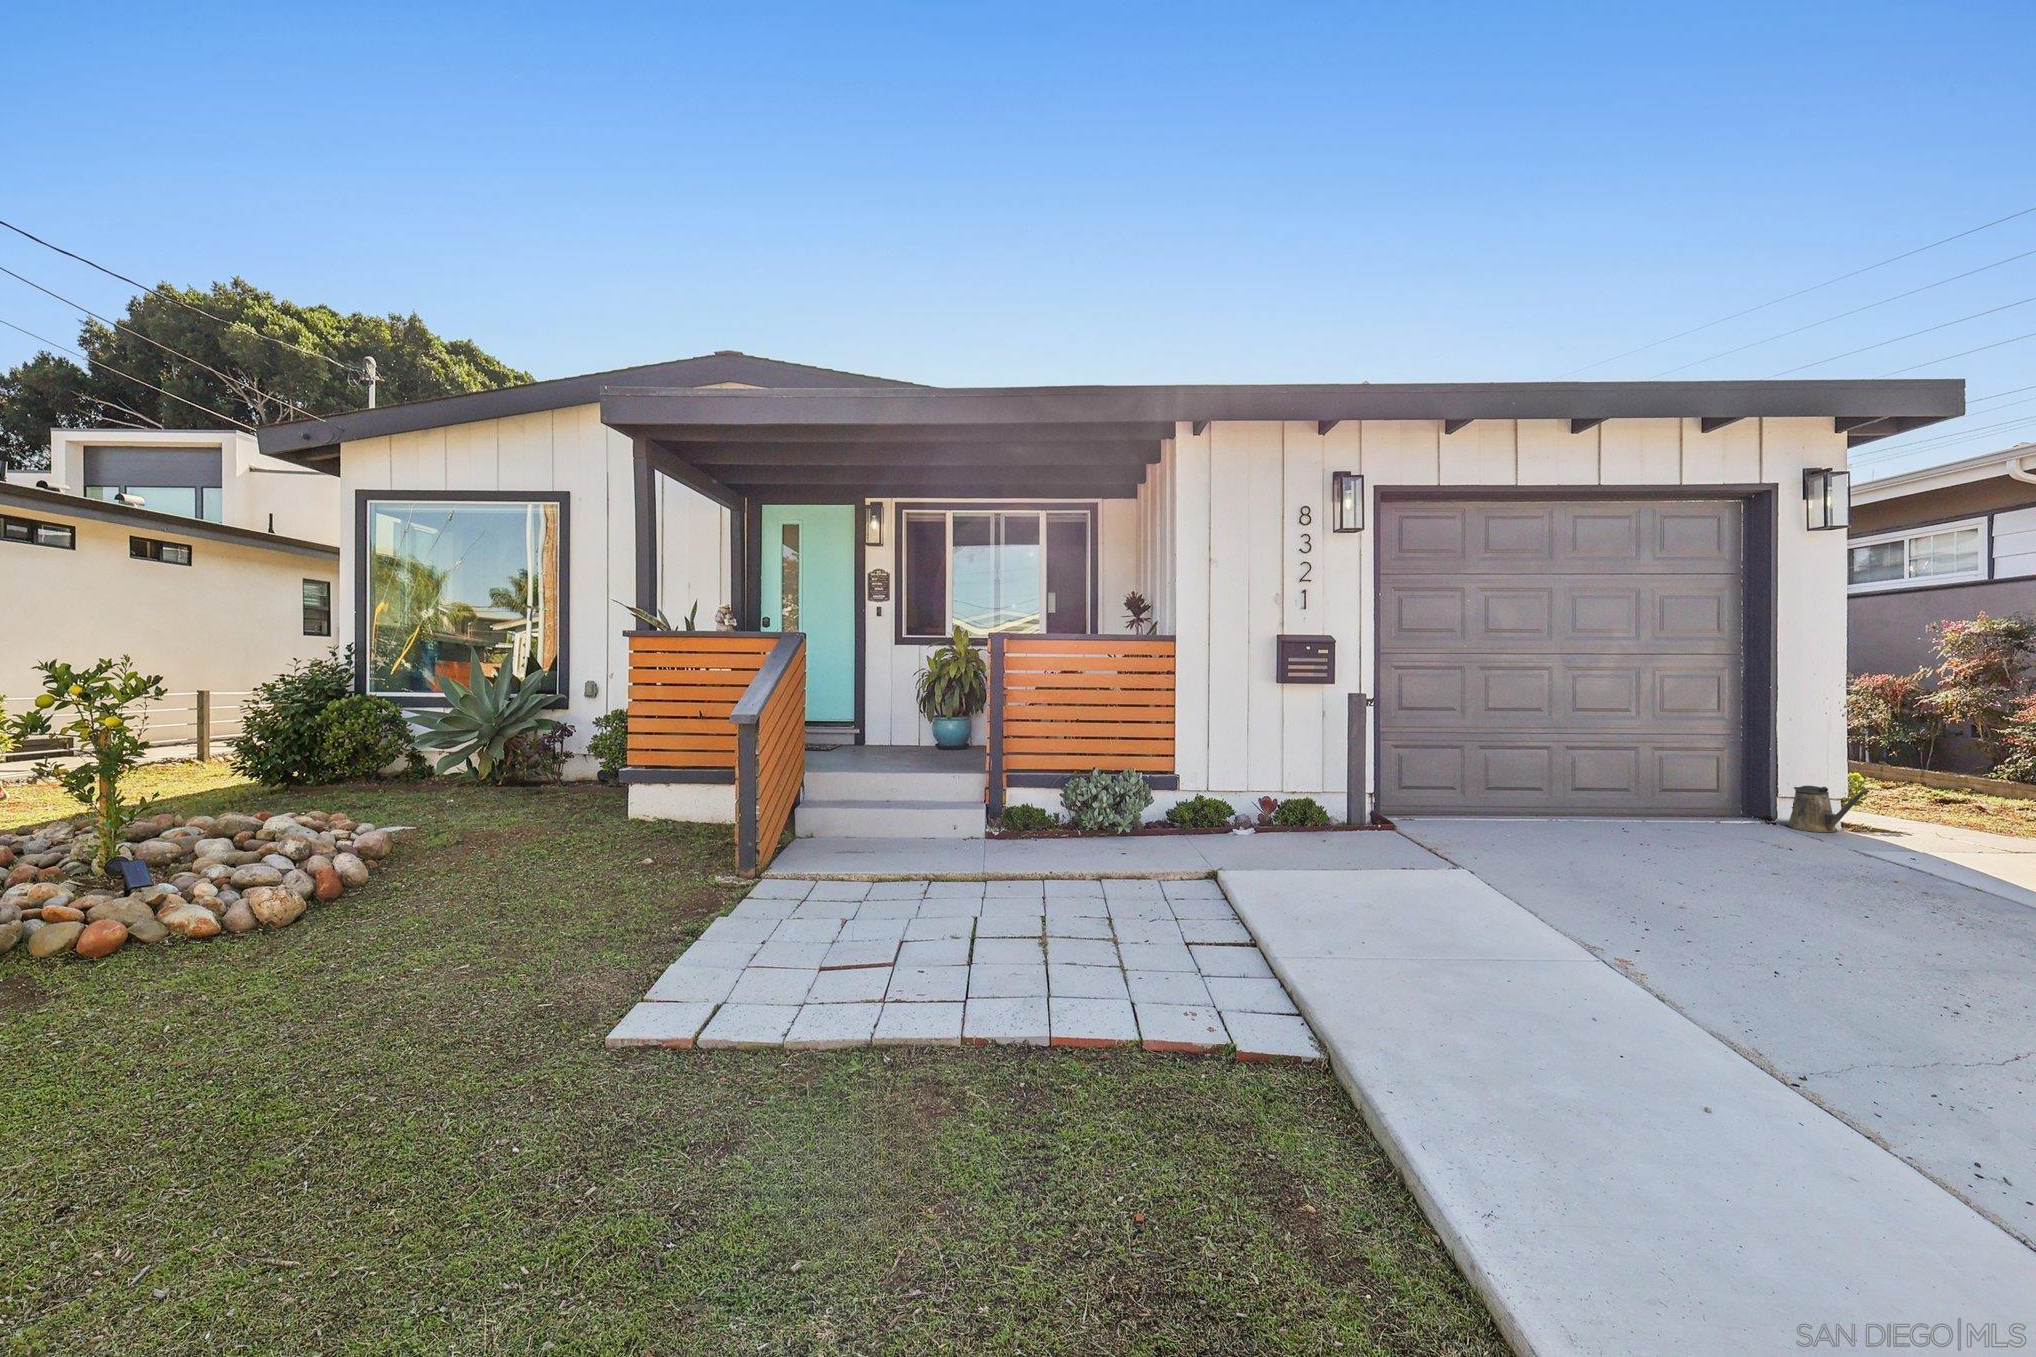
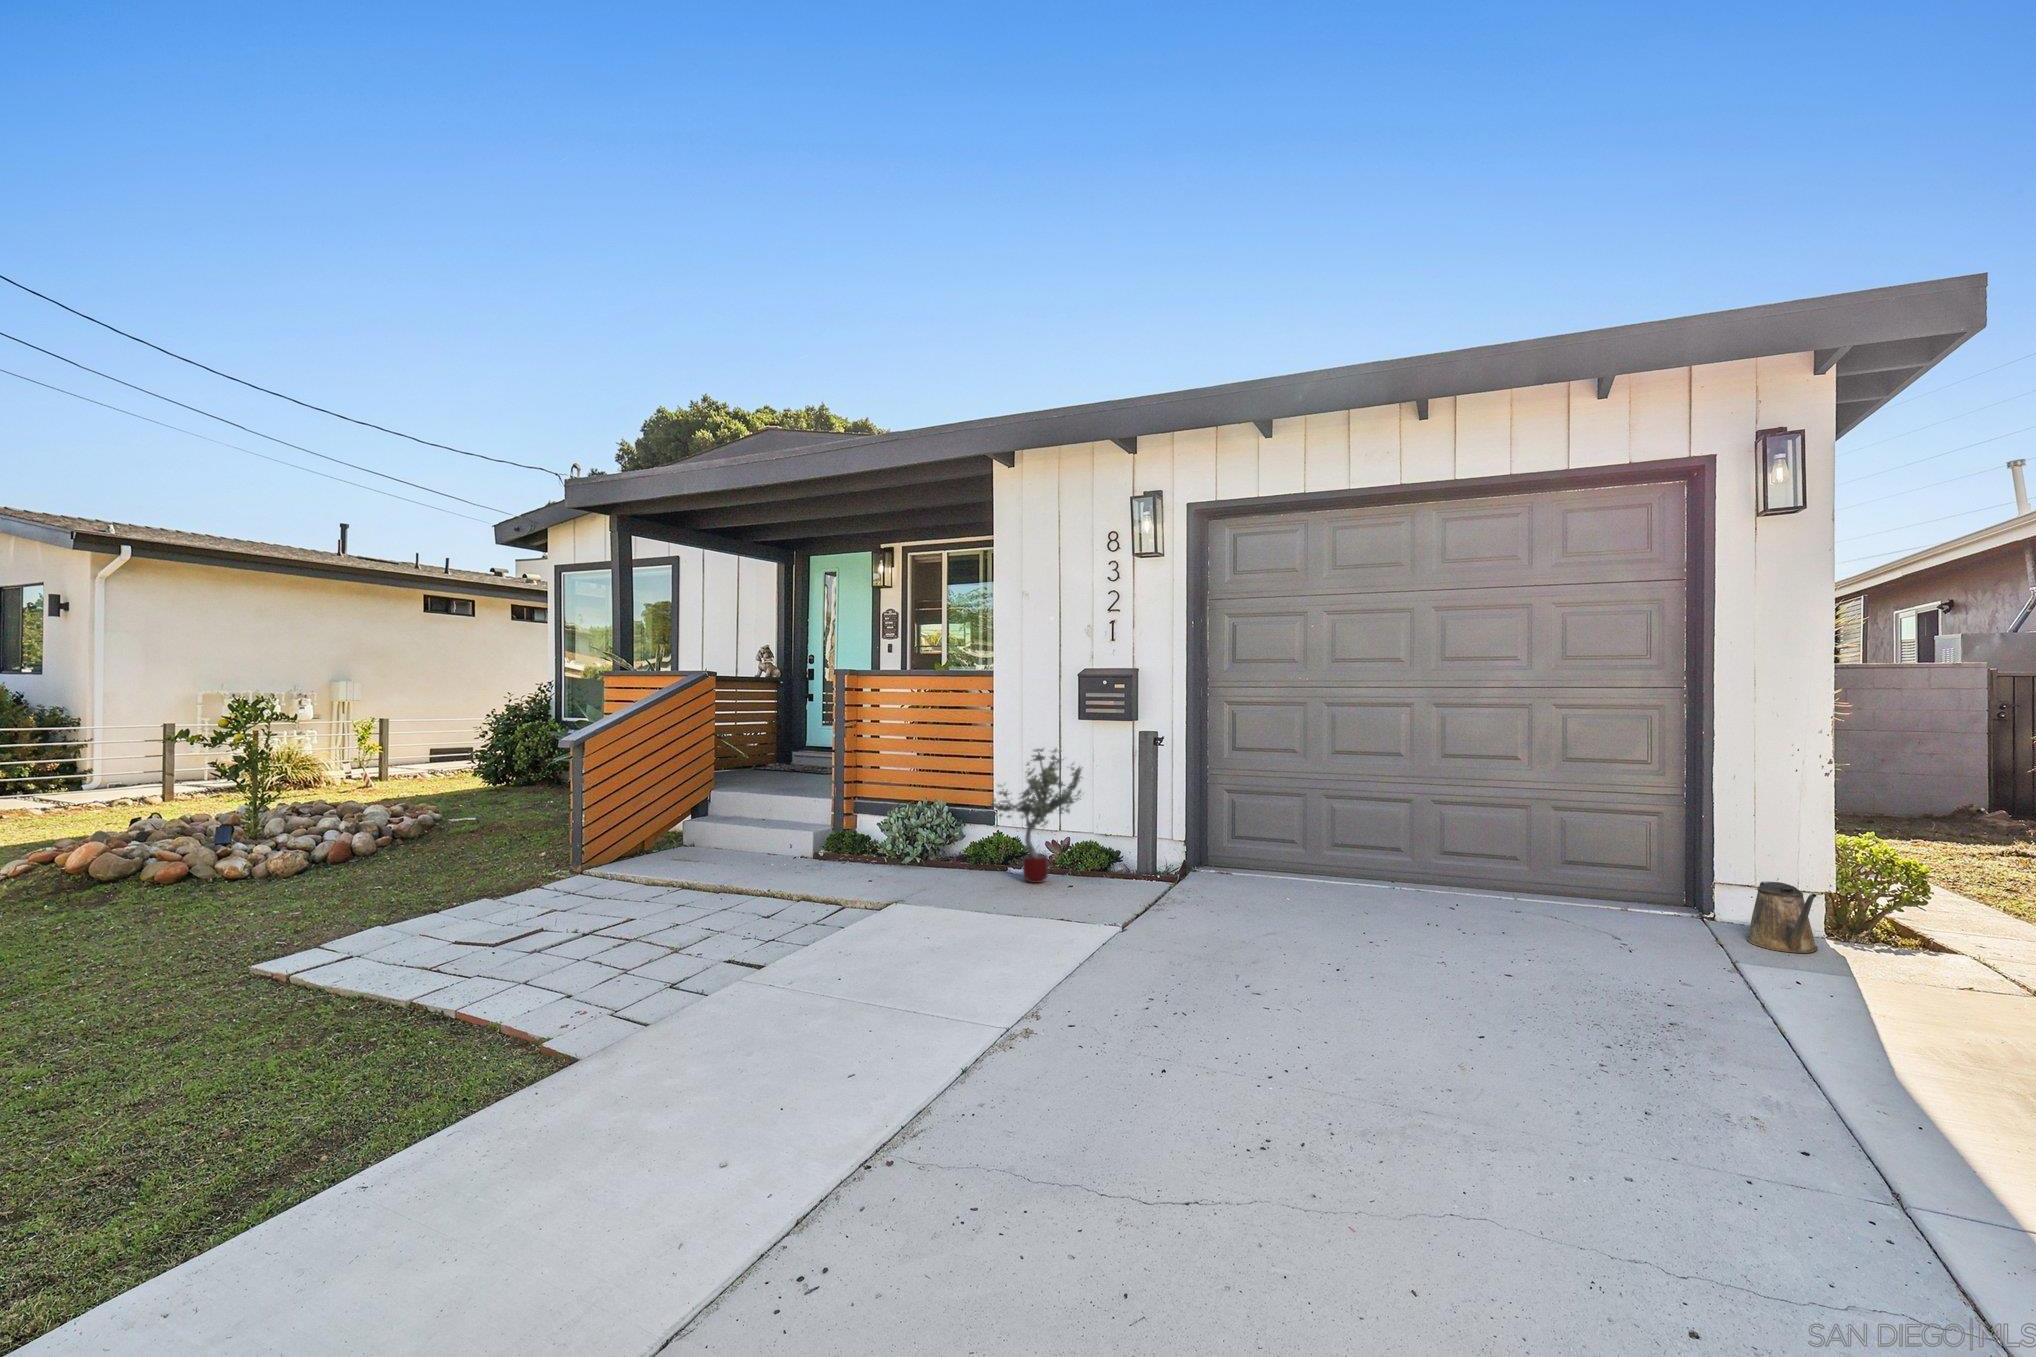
potted tree: none [1204,711,1316,845] -> present [991,749,1083,883]

